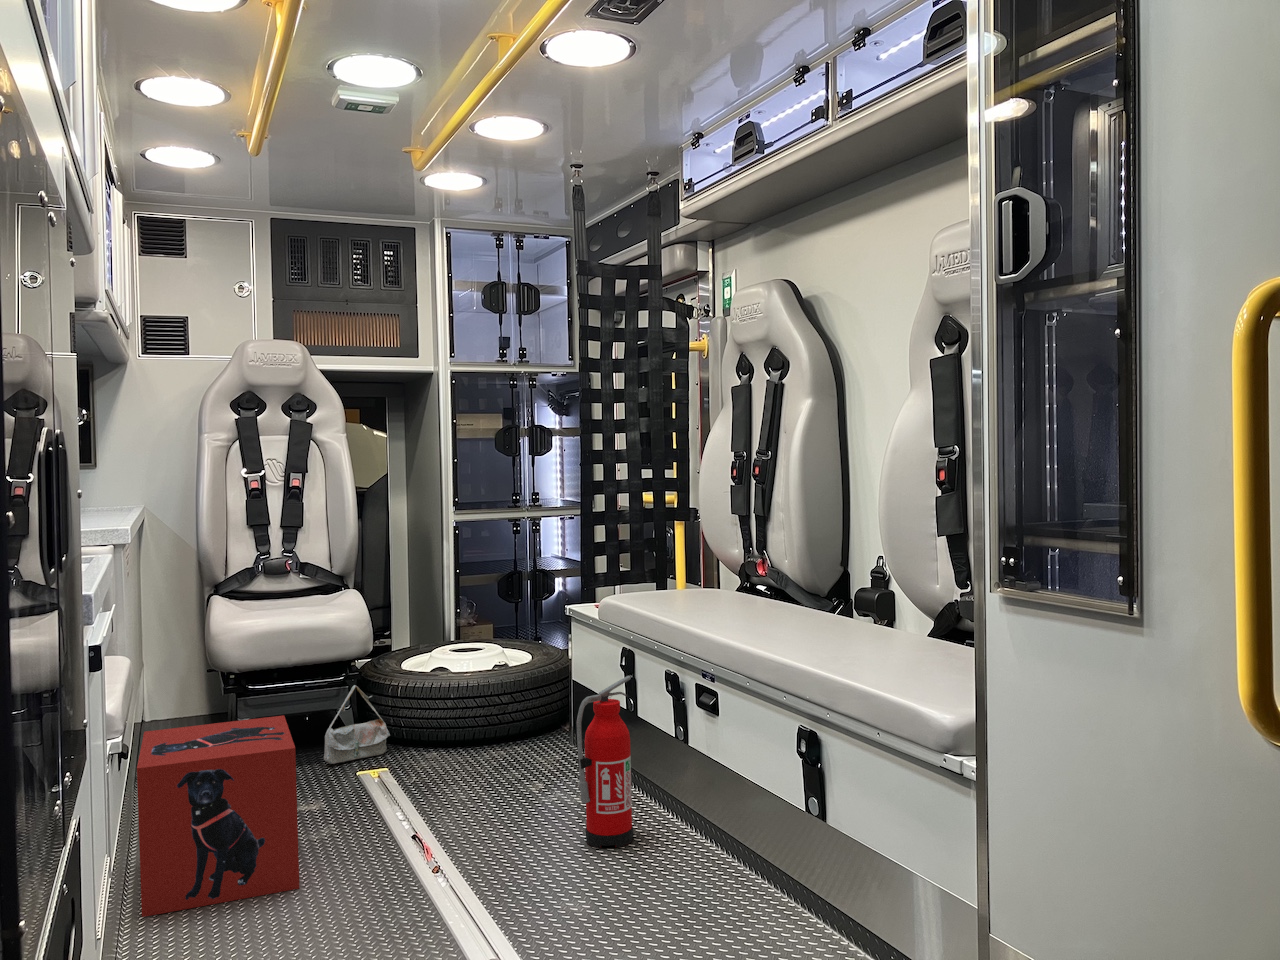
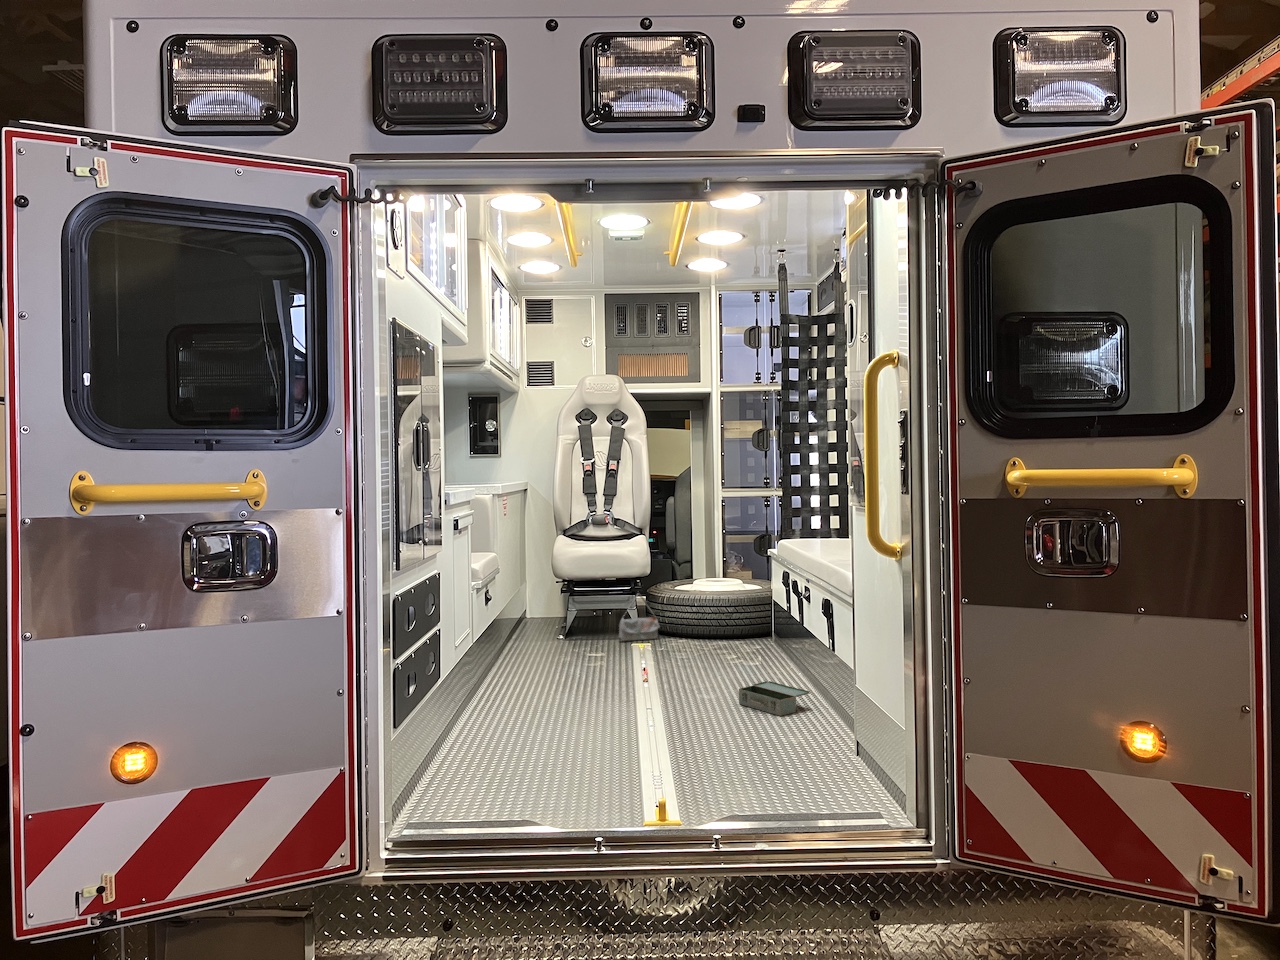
fire extinguisher: present [577,676,633,848] -> none [746,584,783,688]
storage box: present [137,715,299,917] -> none [503,596,586,689]
toolbox: none [590,843,707,915] -> present [739,681,810,716]

